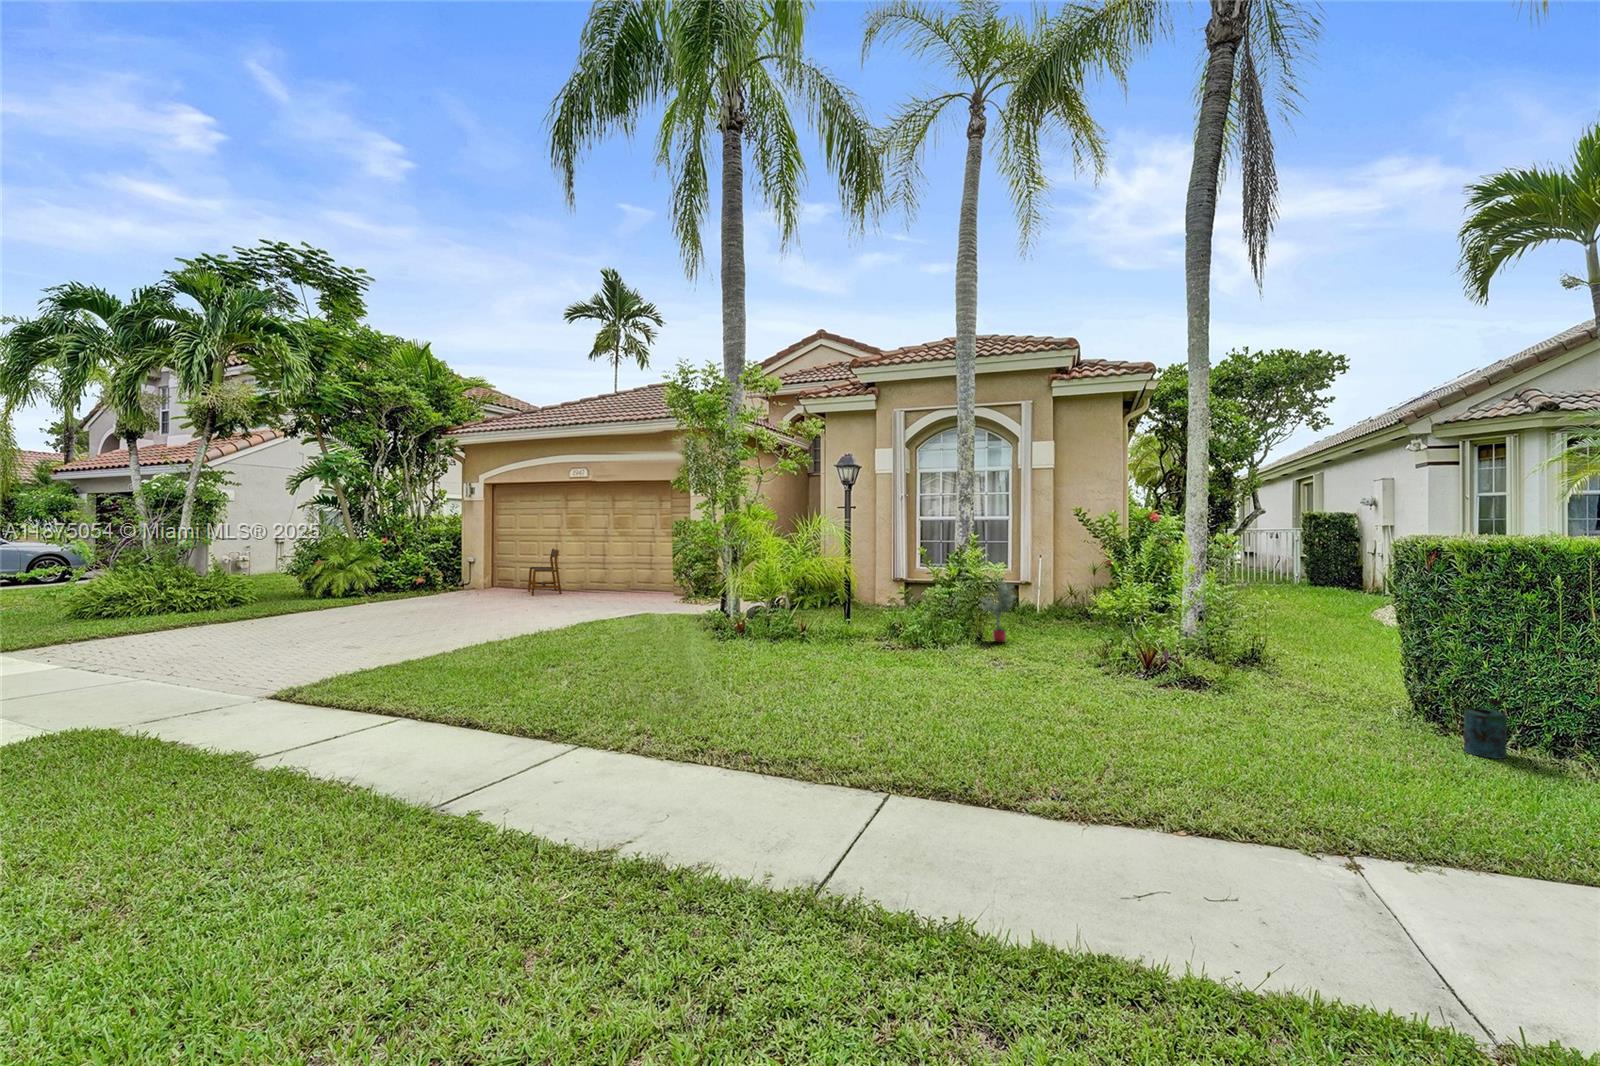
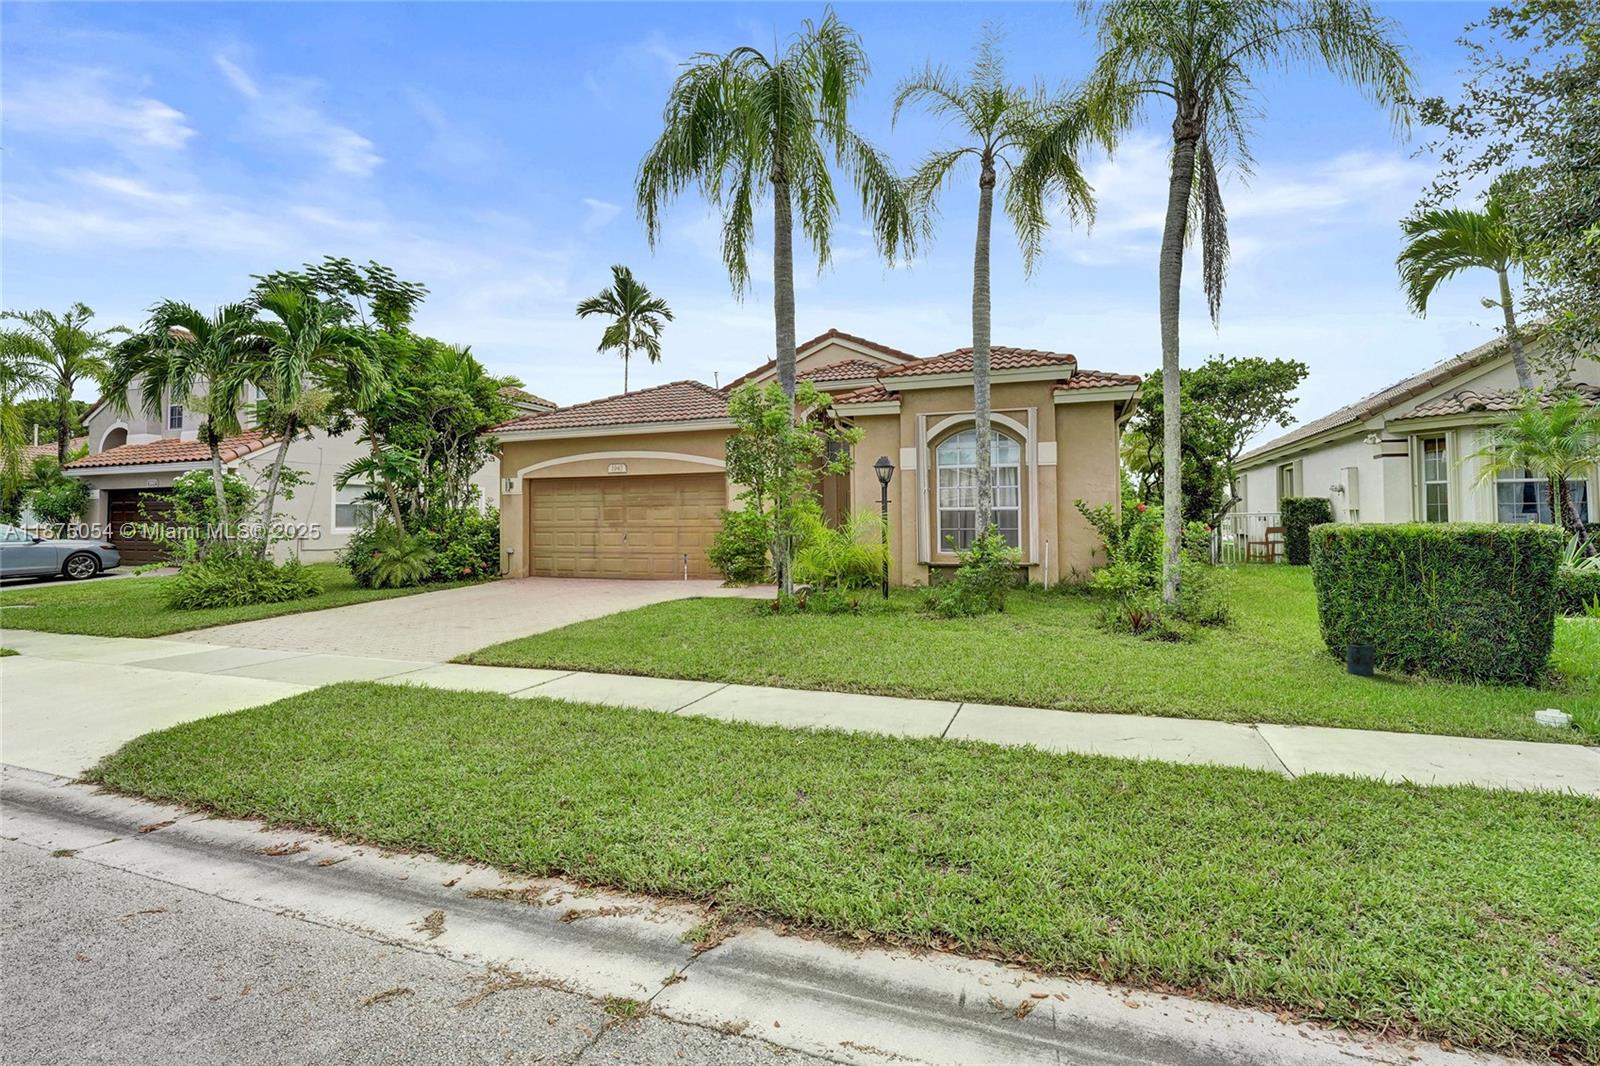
bench: present [528,549,562,596] -> present [1246,526,1292,564]
potted tree: present [980,577,1016,643] -> none [997,559,1029,614]

